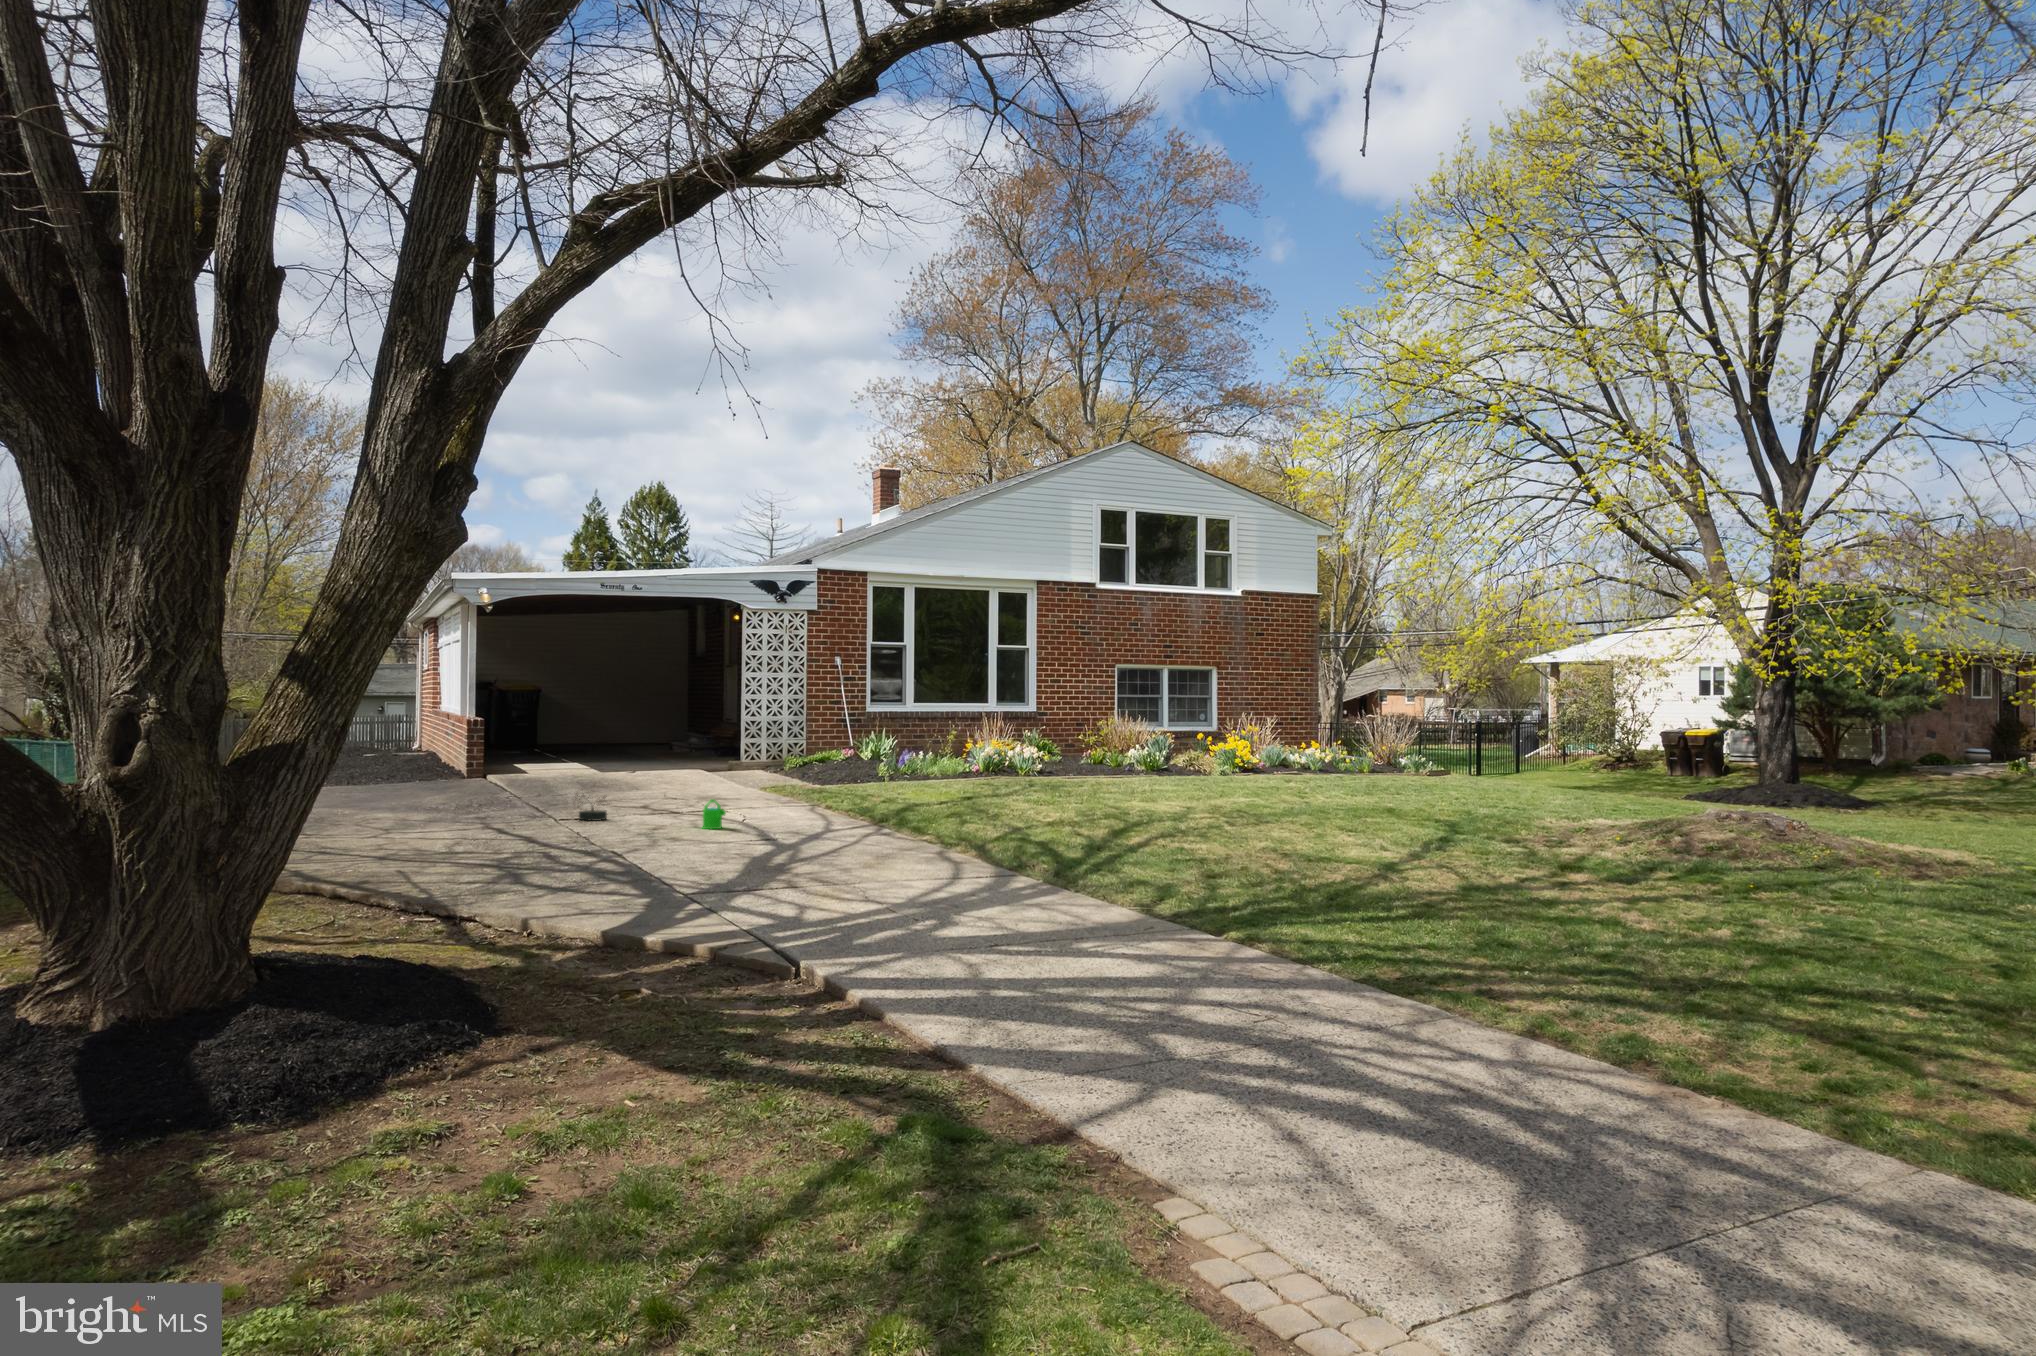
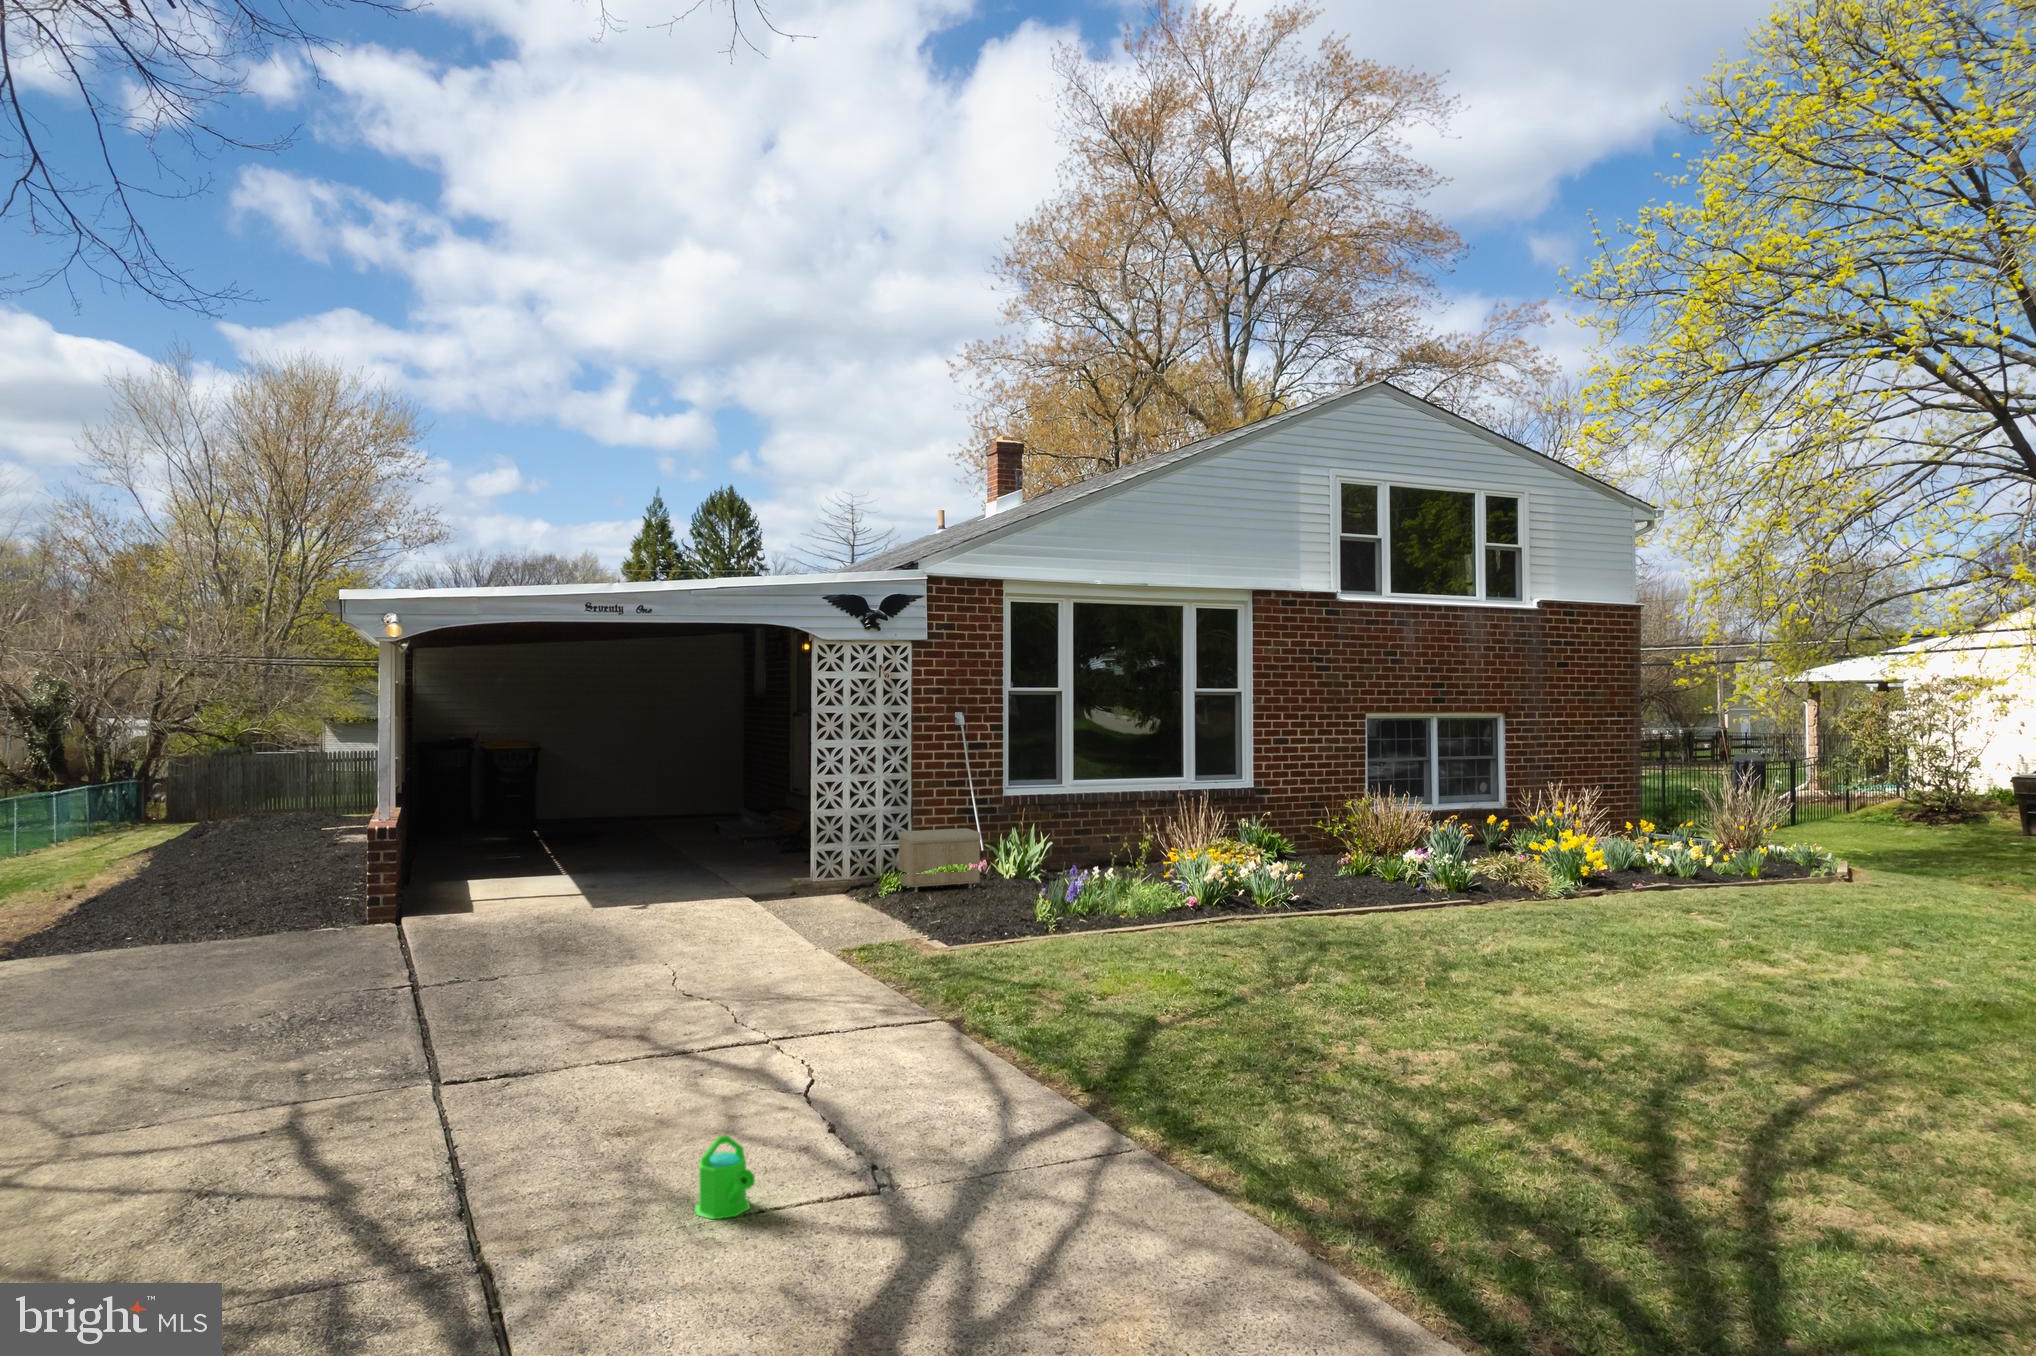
storage bench: none [798,732,850,769] -> present [899,828,981,892]
decorative plant: present [573,789,610,821] -> none [409,1065,507,1152]

